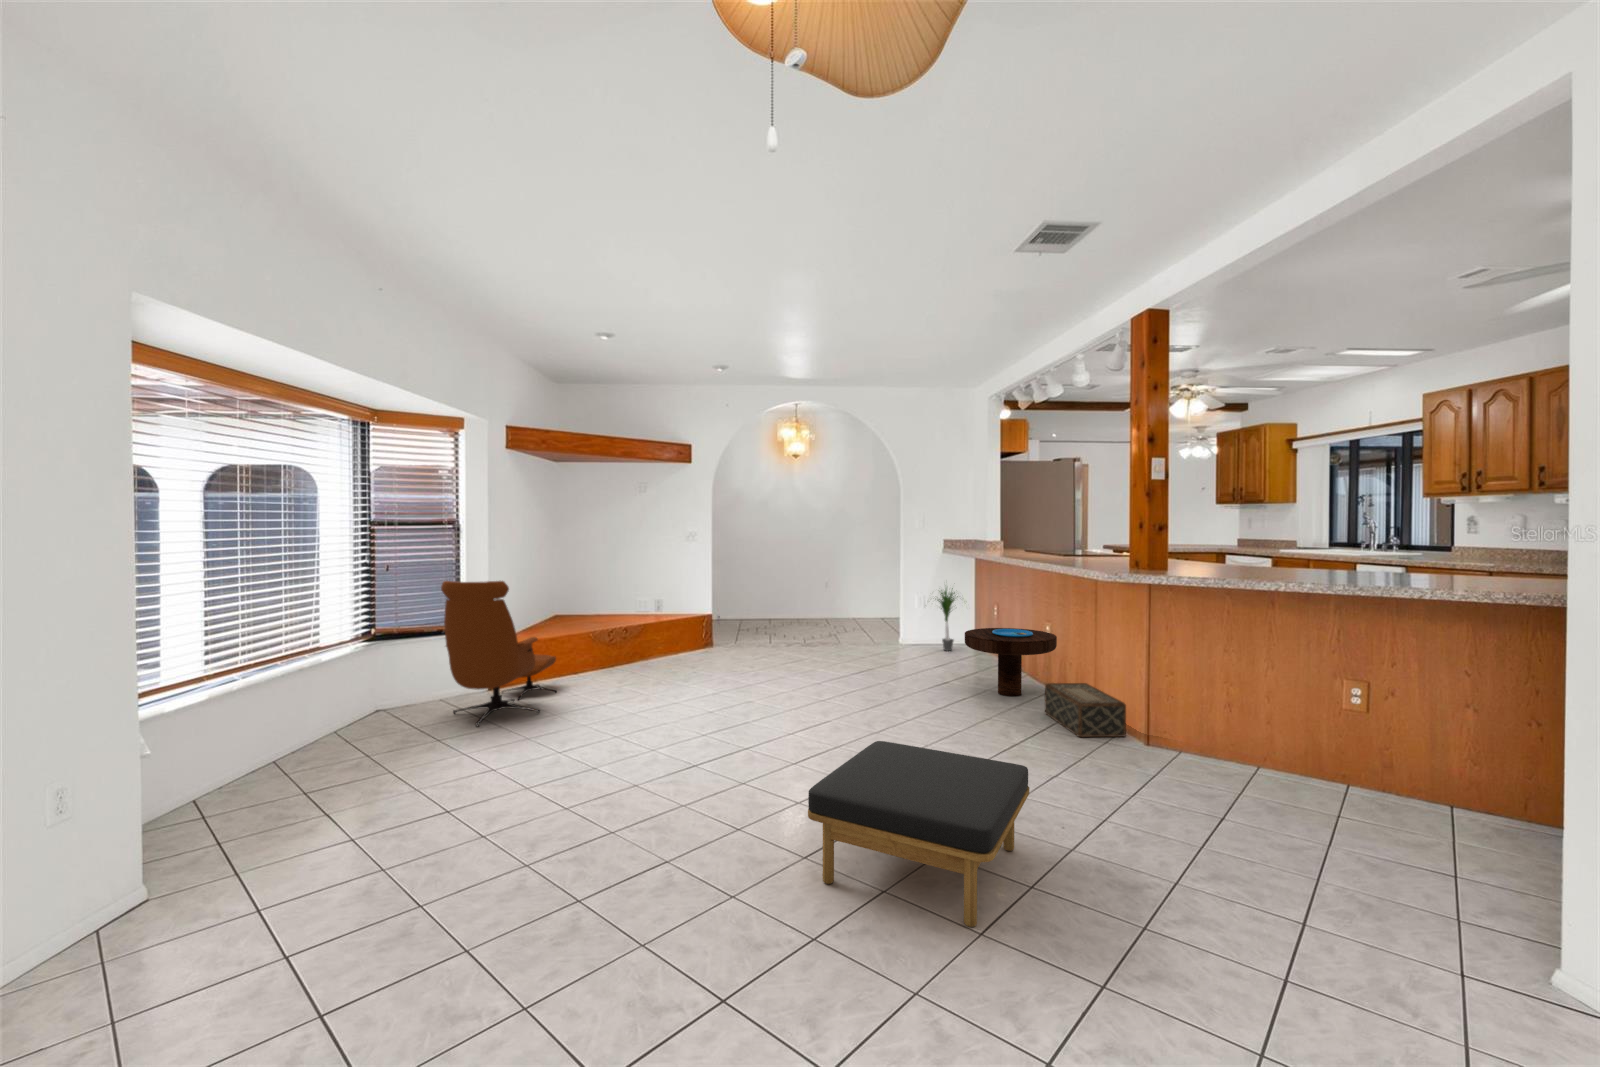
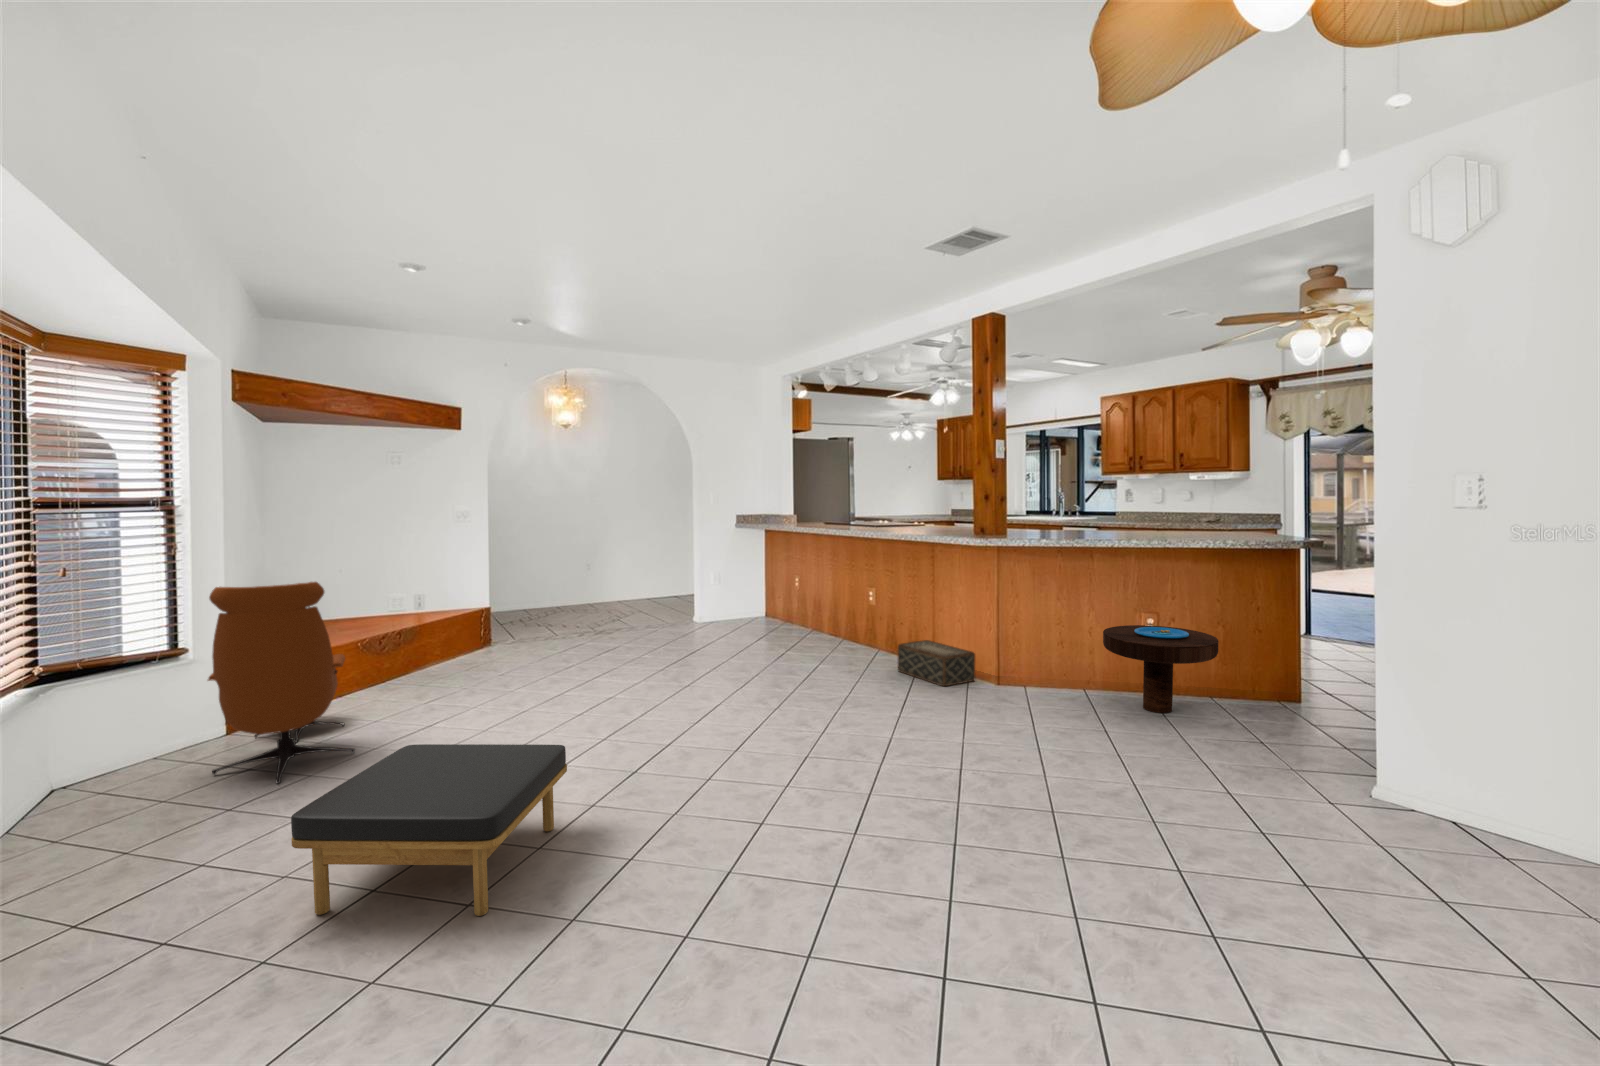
potted plant: present [937,588,958,651] -> none [727,554,774,626]
side table: present [965,628,1057,696] -> present [1103,625,1219,713]
ottoman: present [808,741,1029,927] -> present [291,744,567,916]

